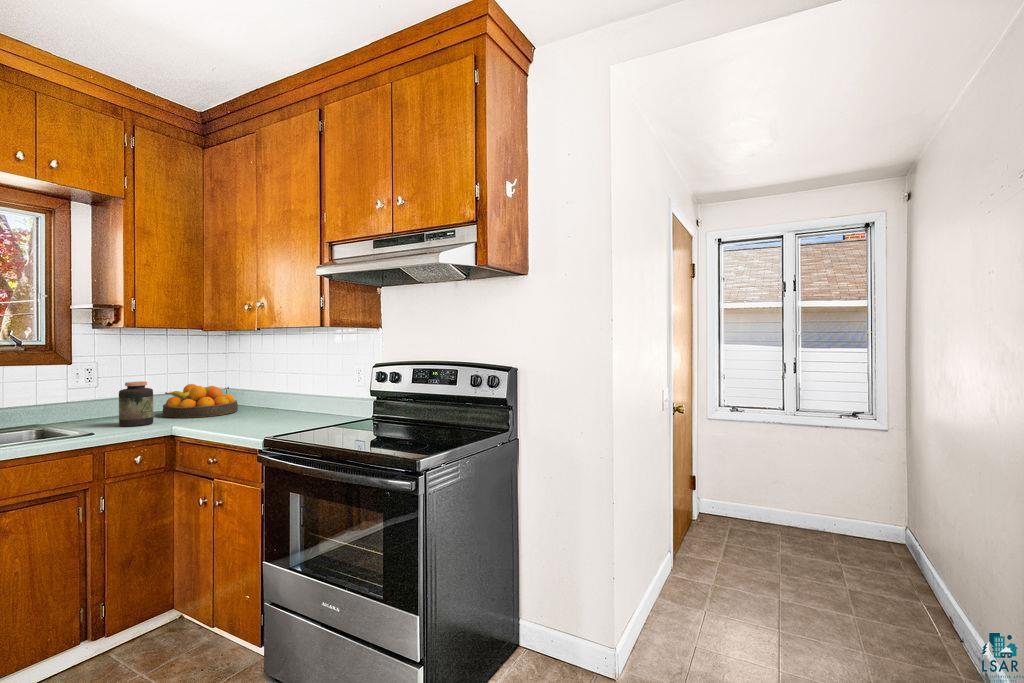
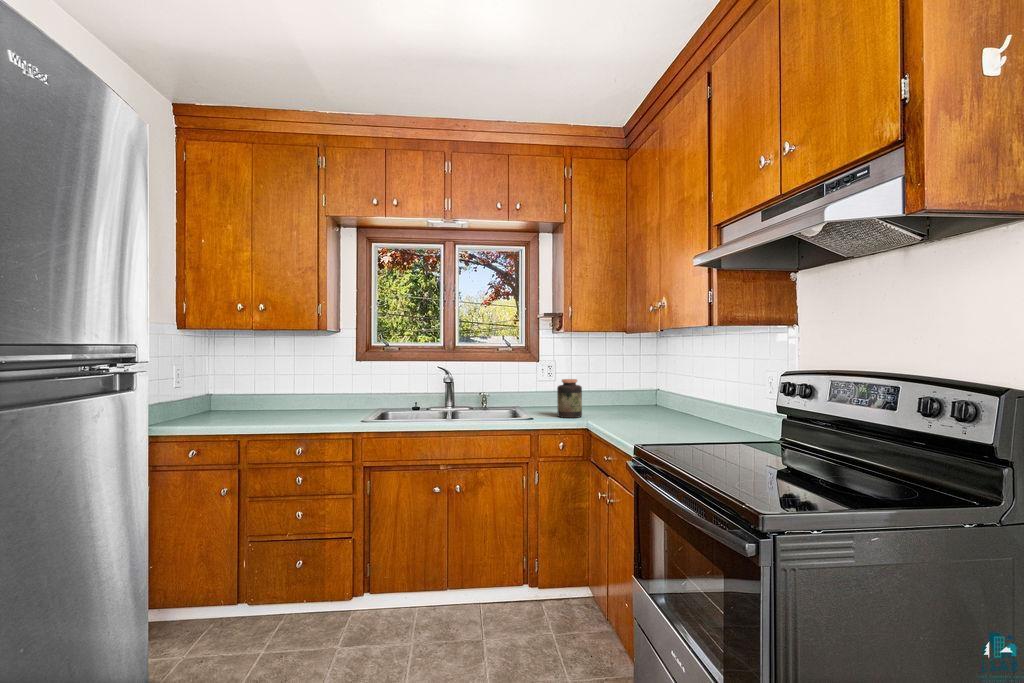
fruit bowl: present [163,384,238,418] -> none [596,384,659,416]

